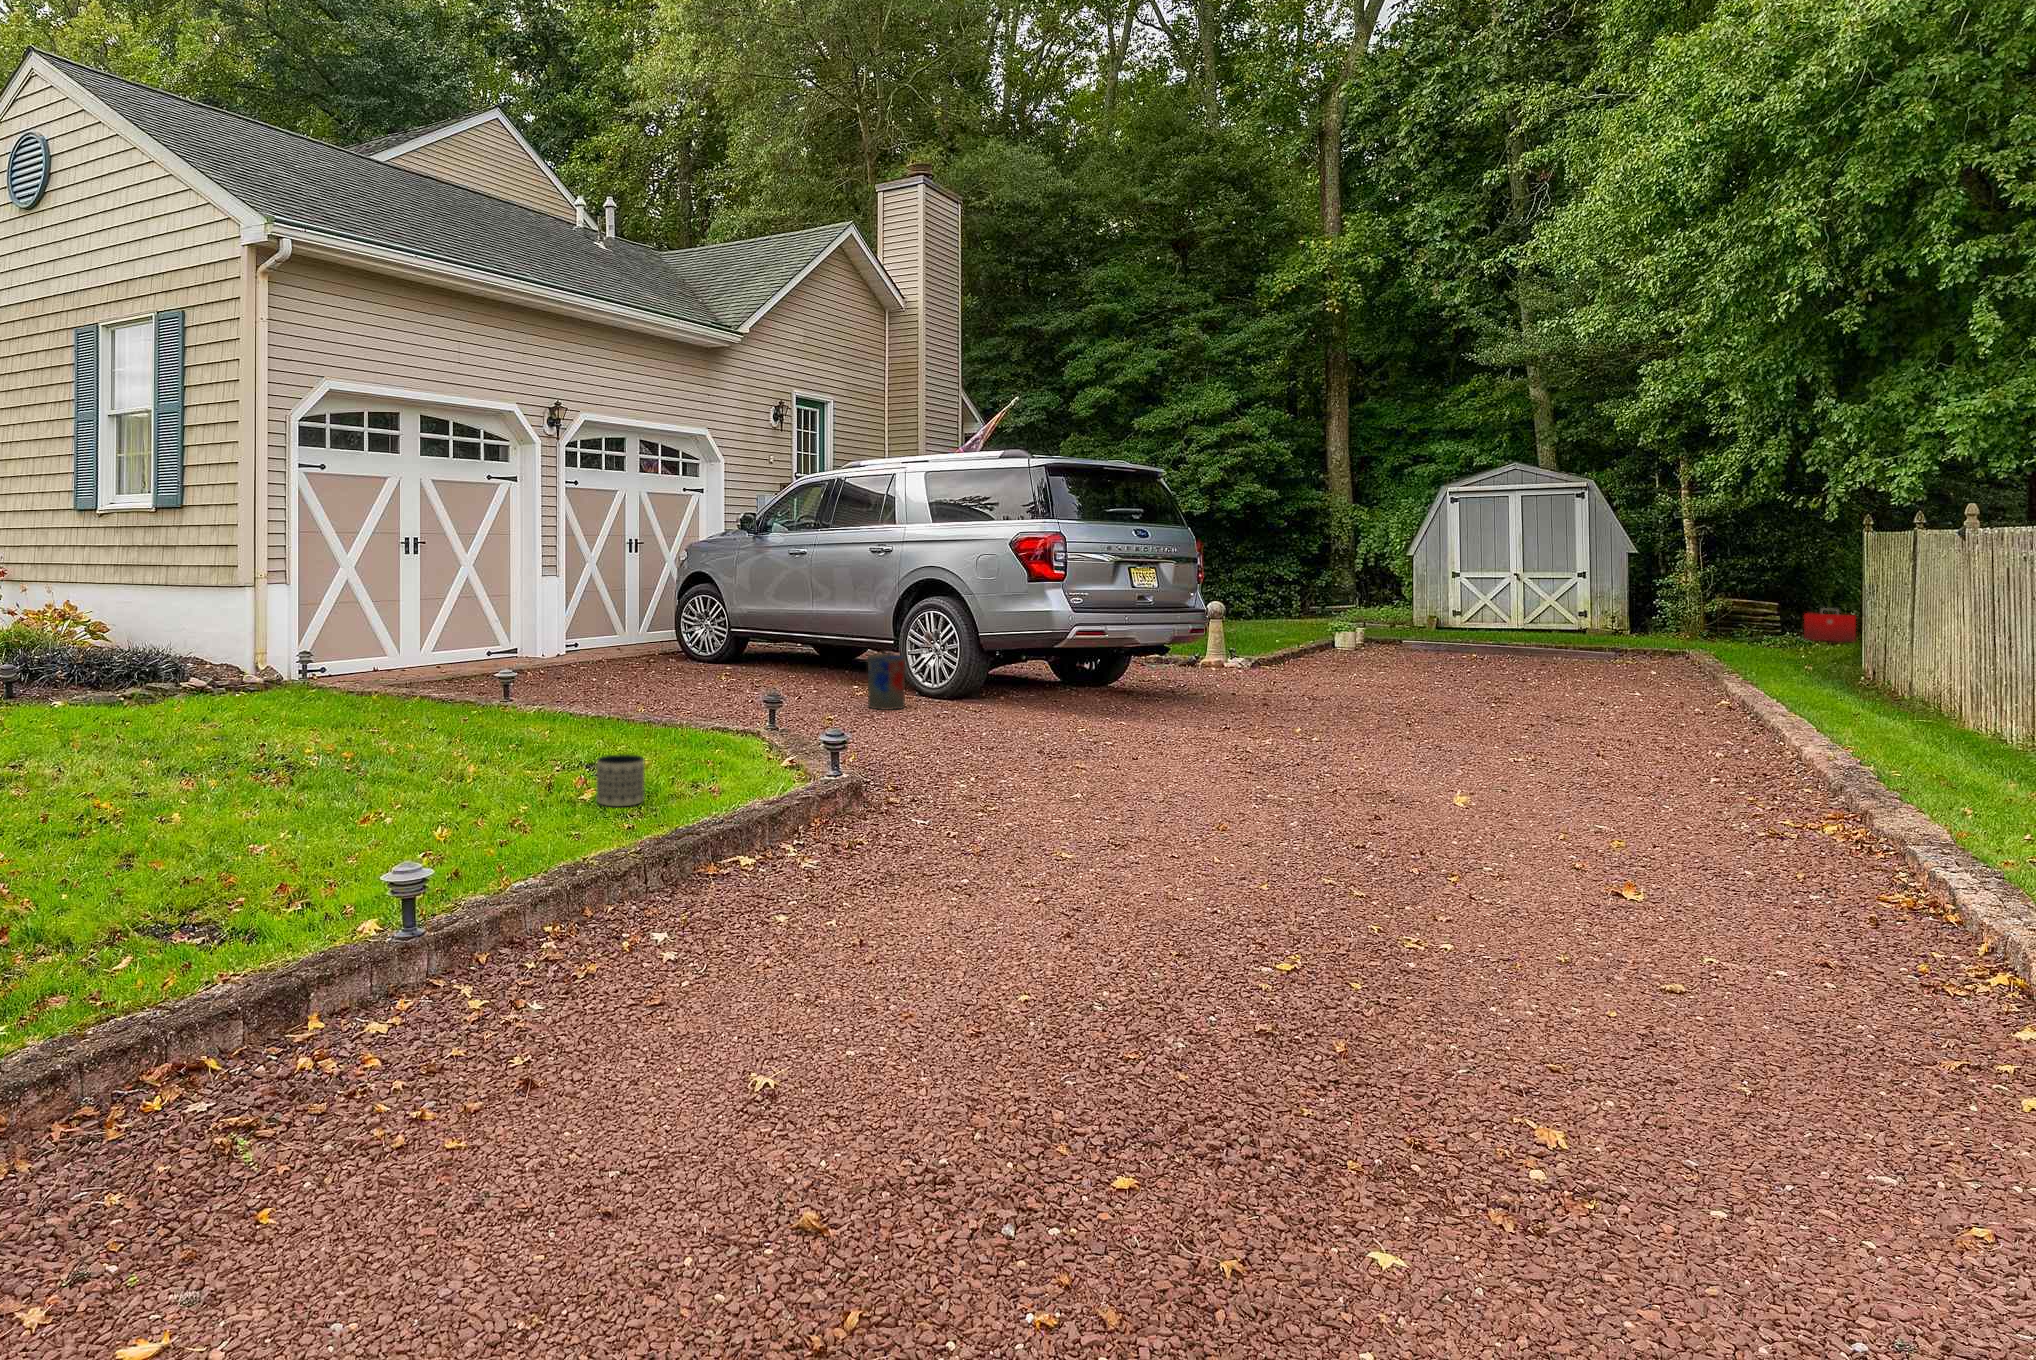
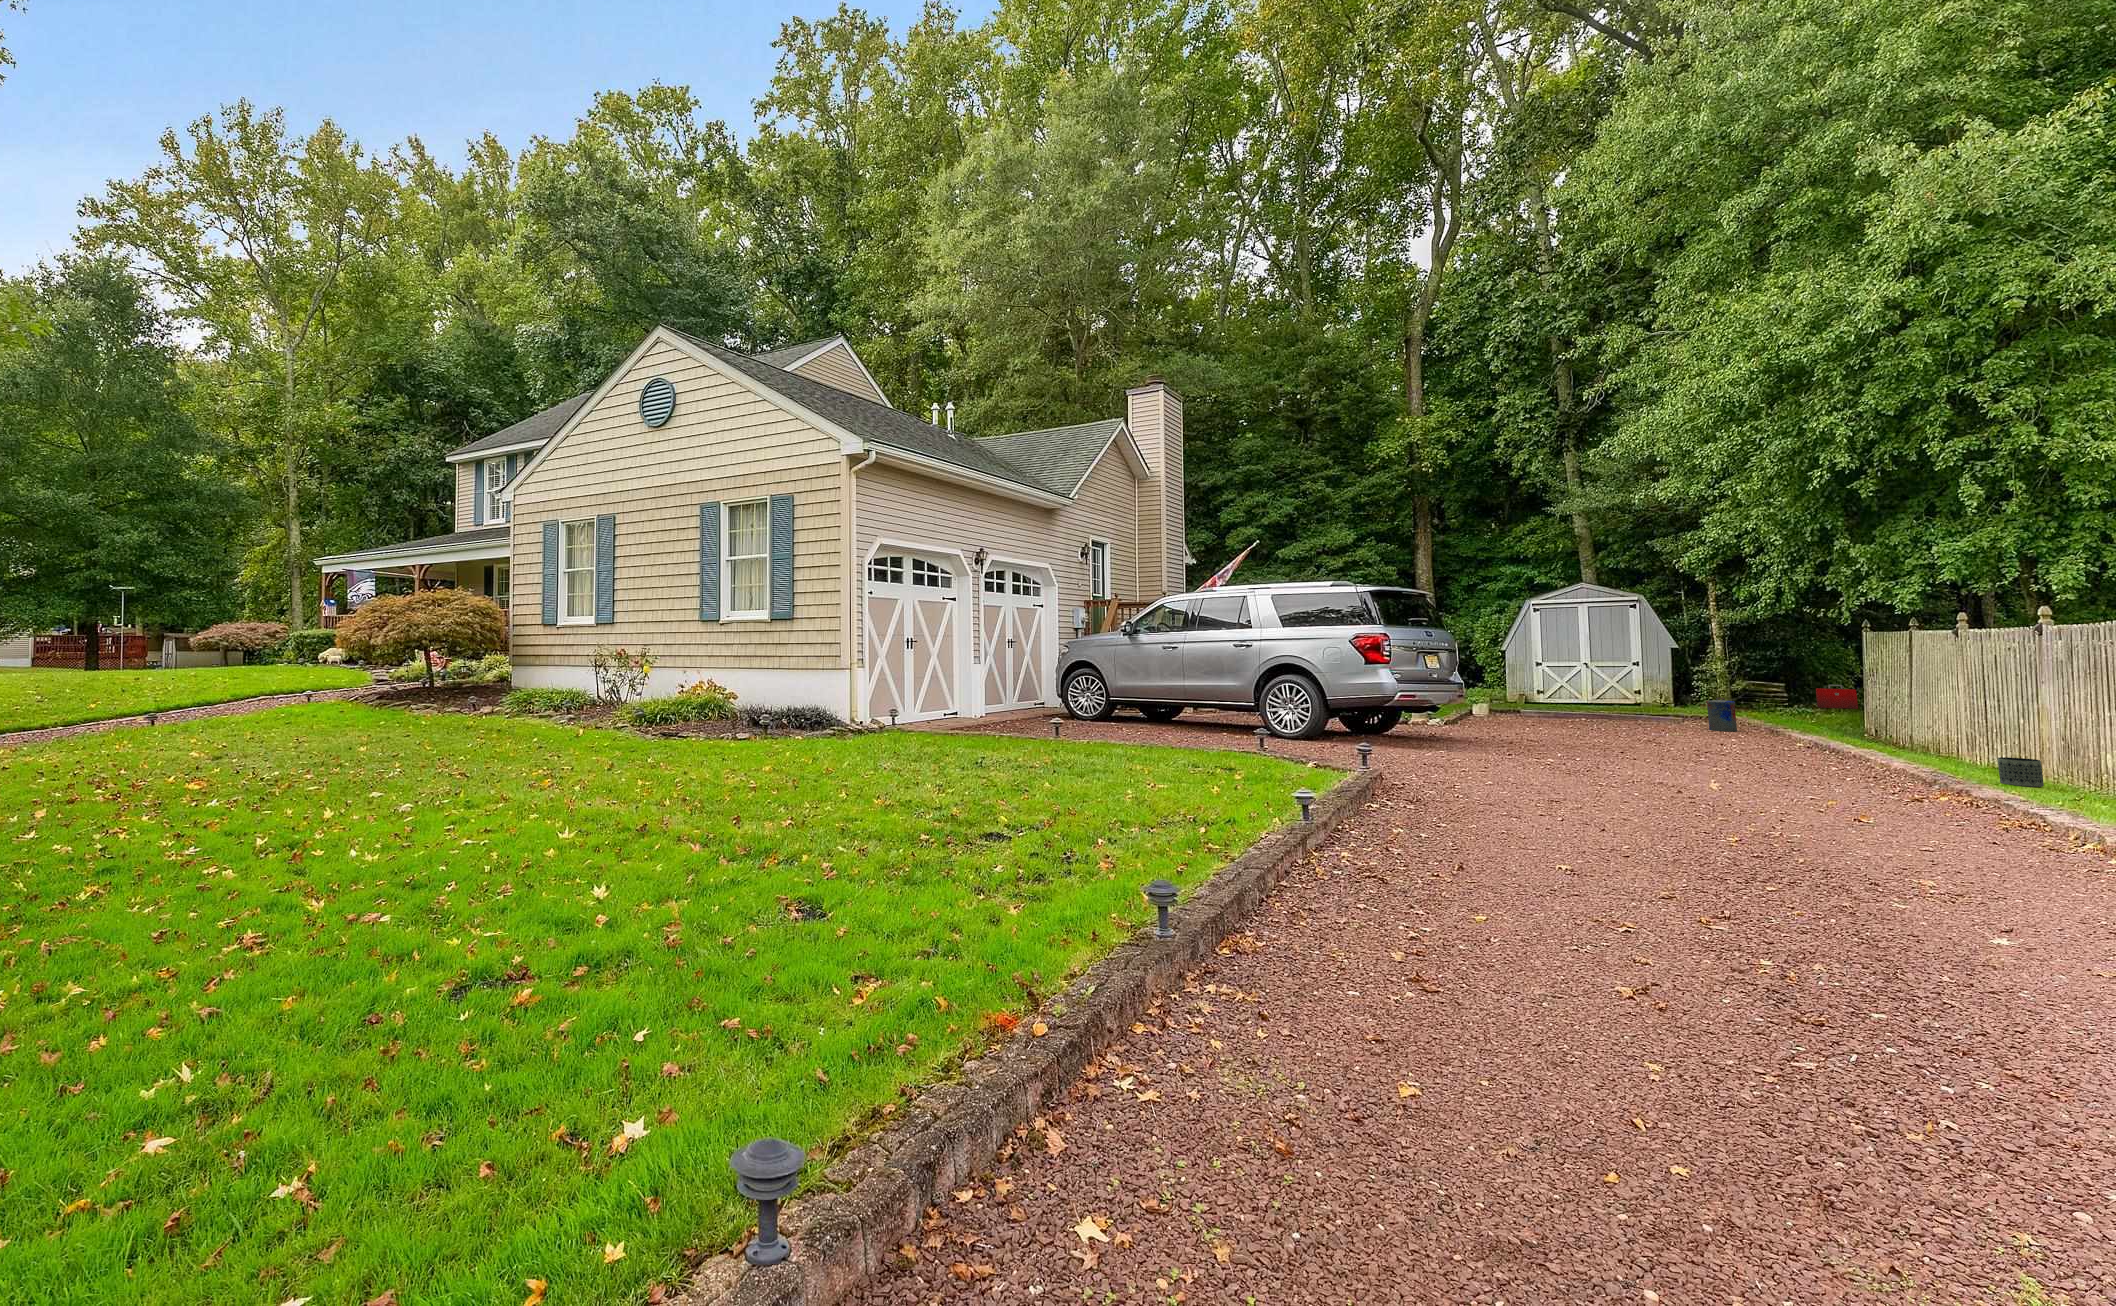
trash can: present [867,650,905,710] -> present [1706,698,1737,731]
planter: present [597,755,644,806] -> present [1998,757,2044,787]

